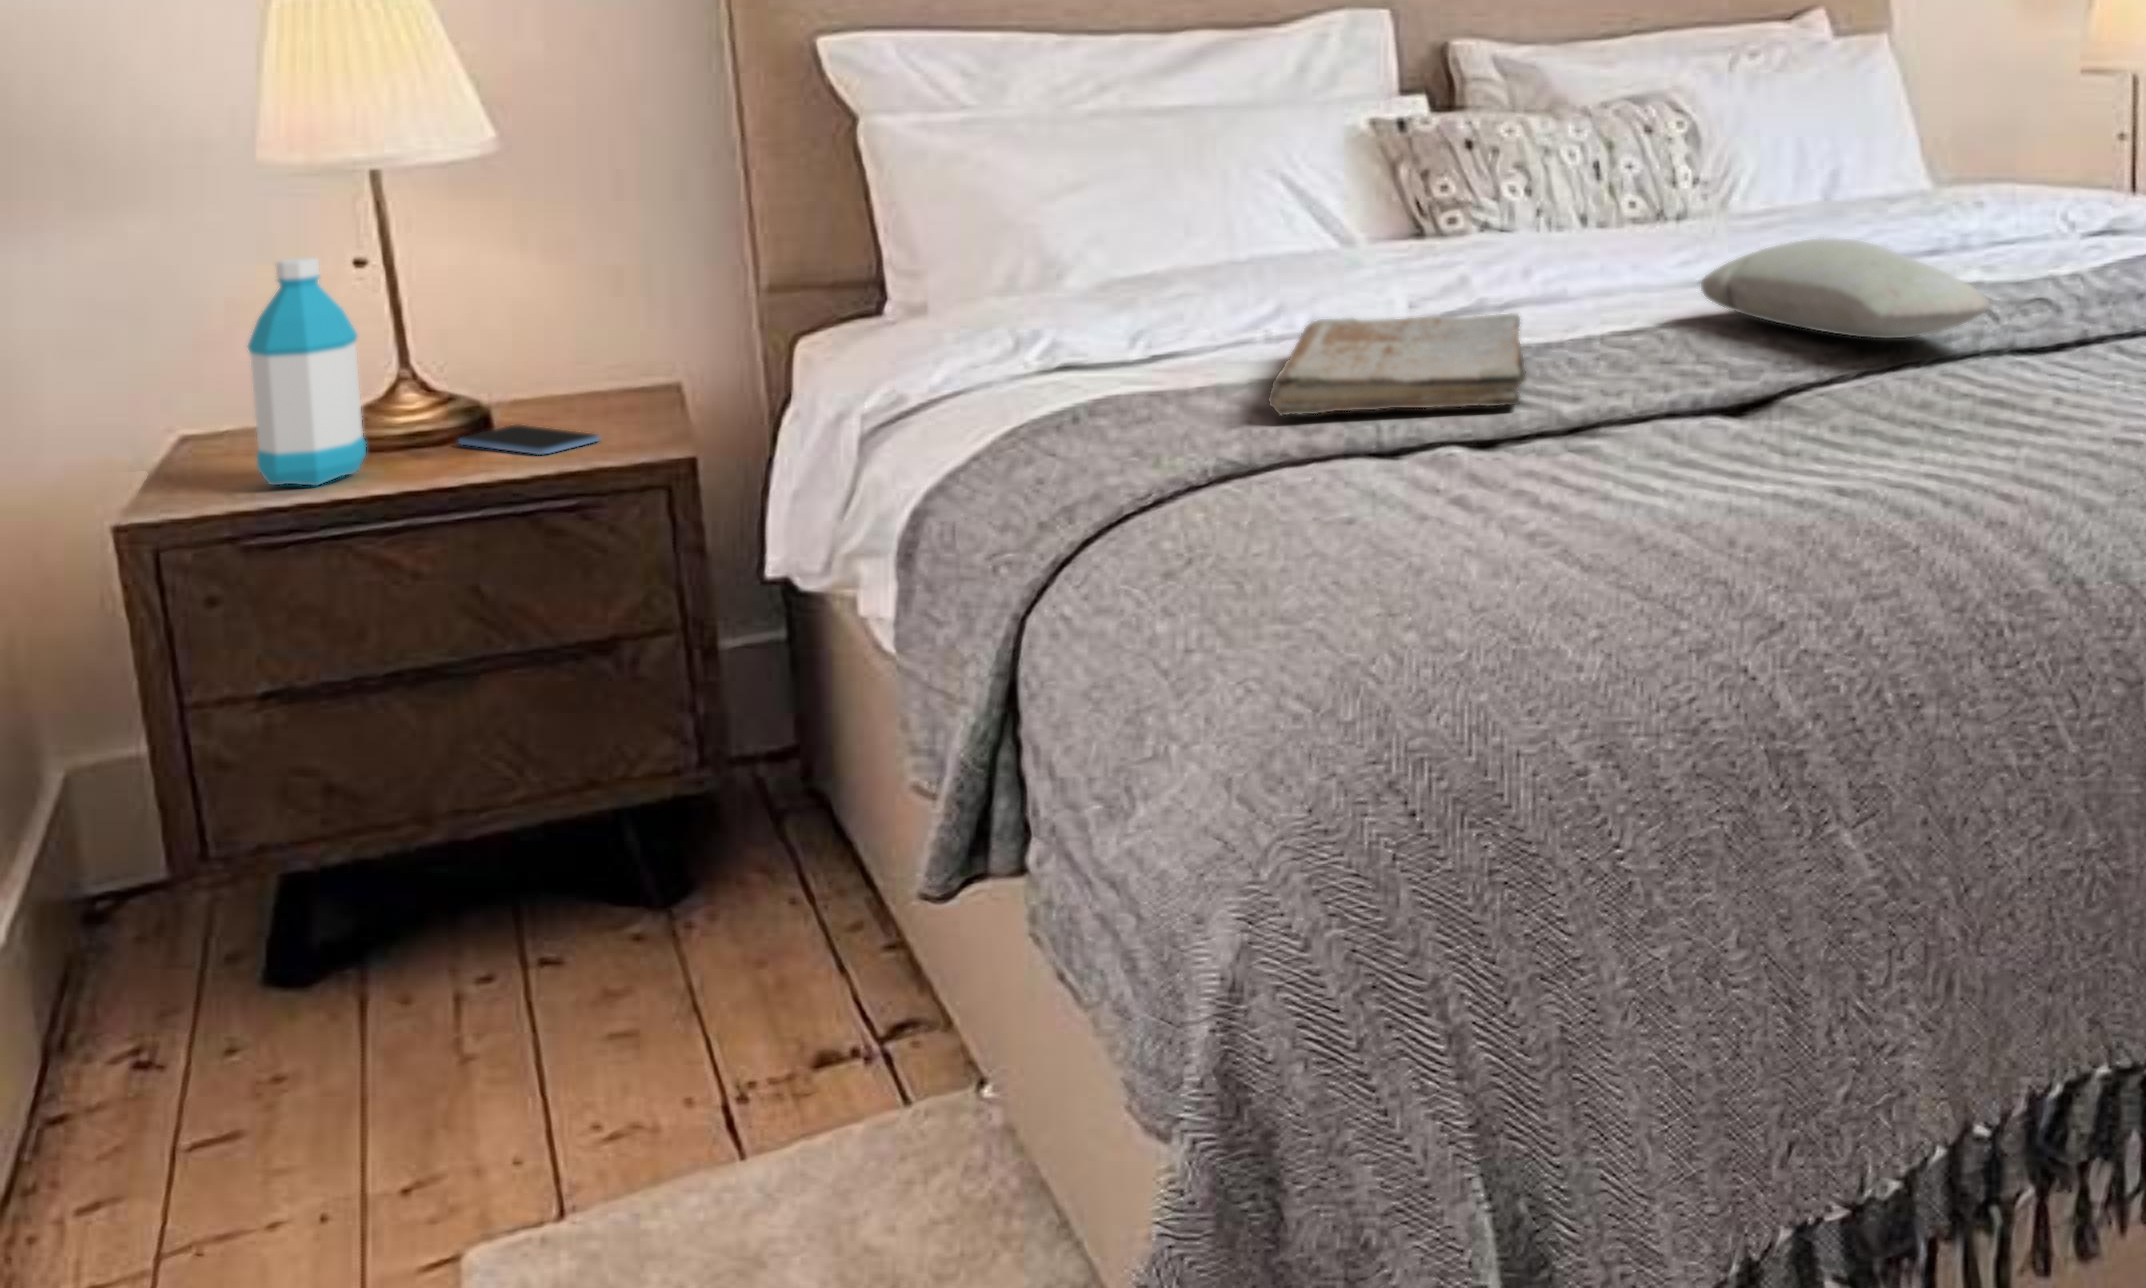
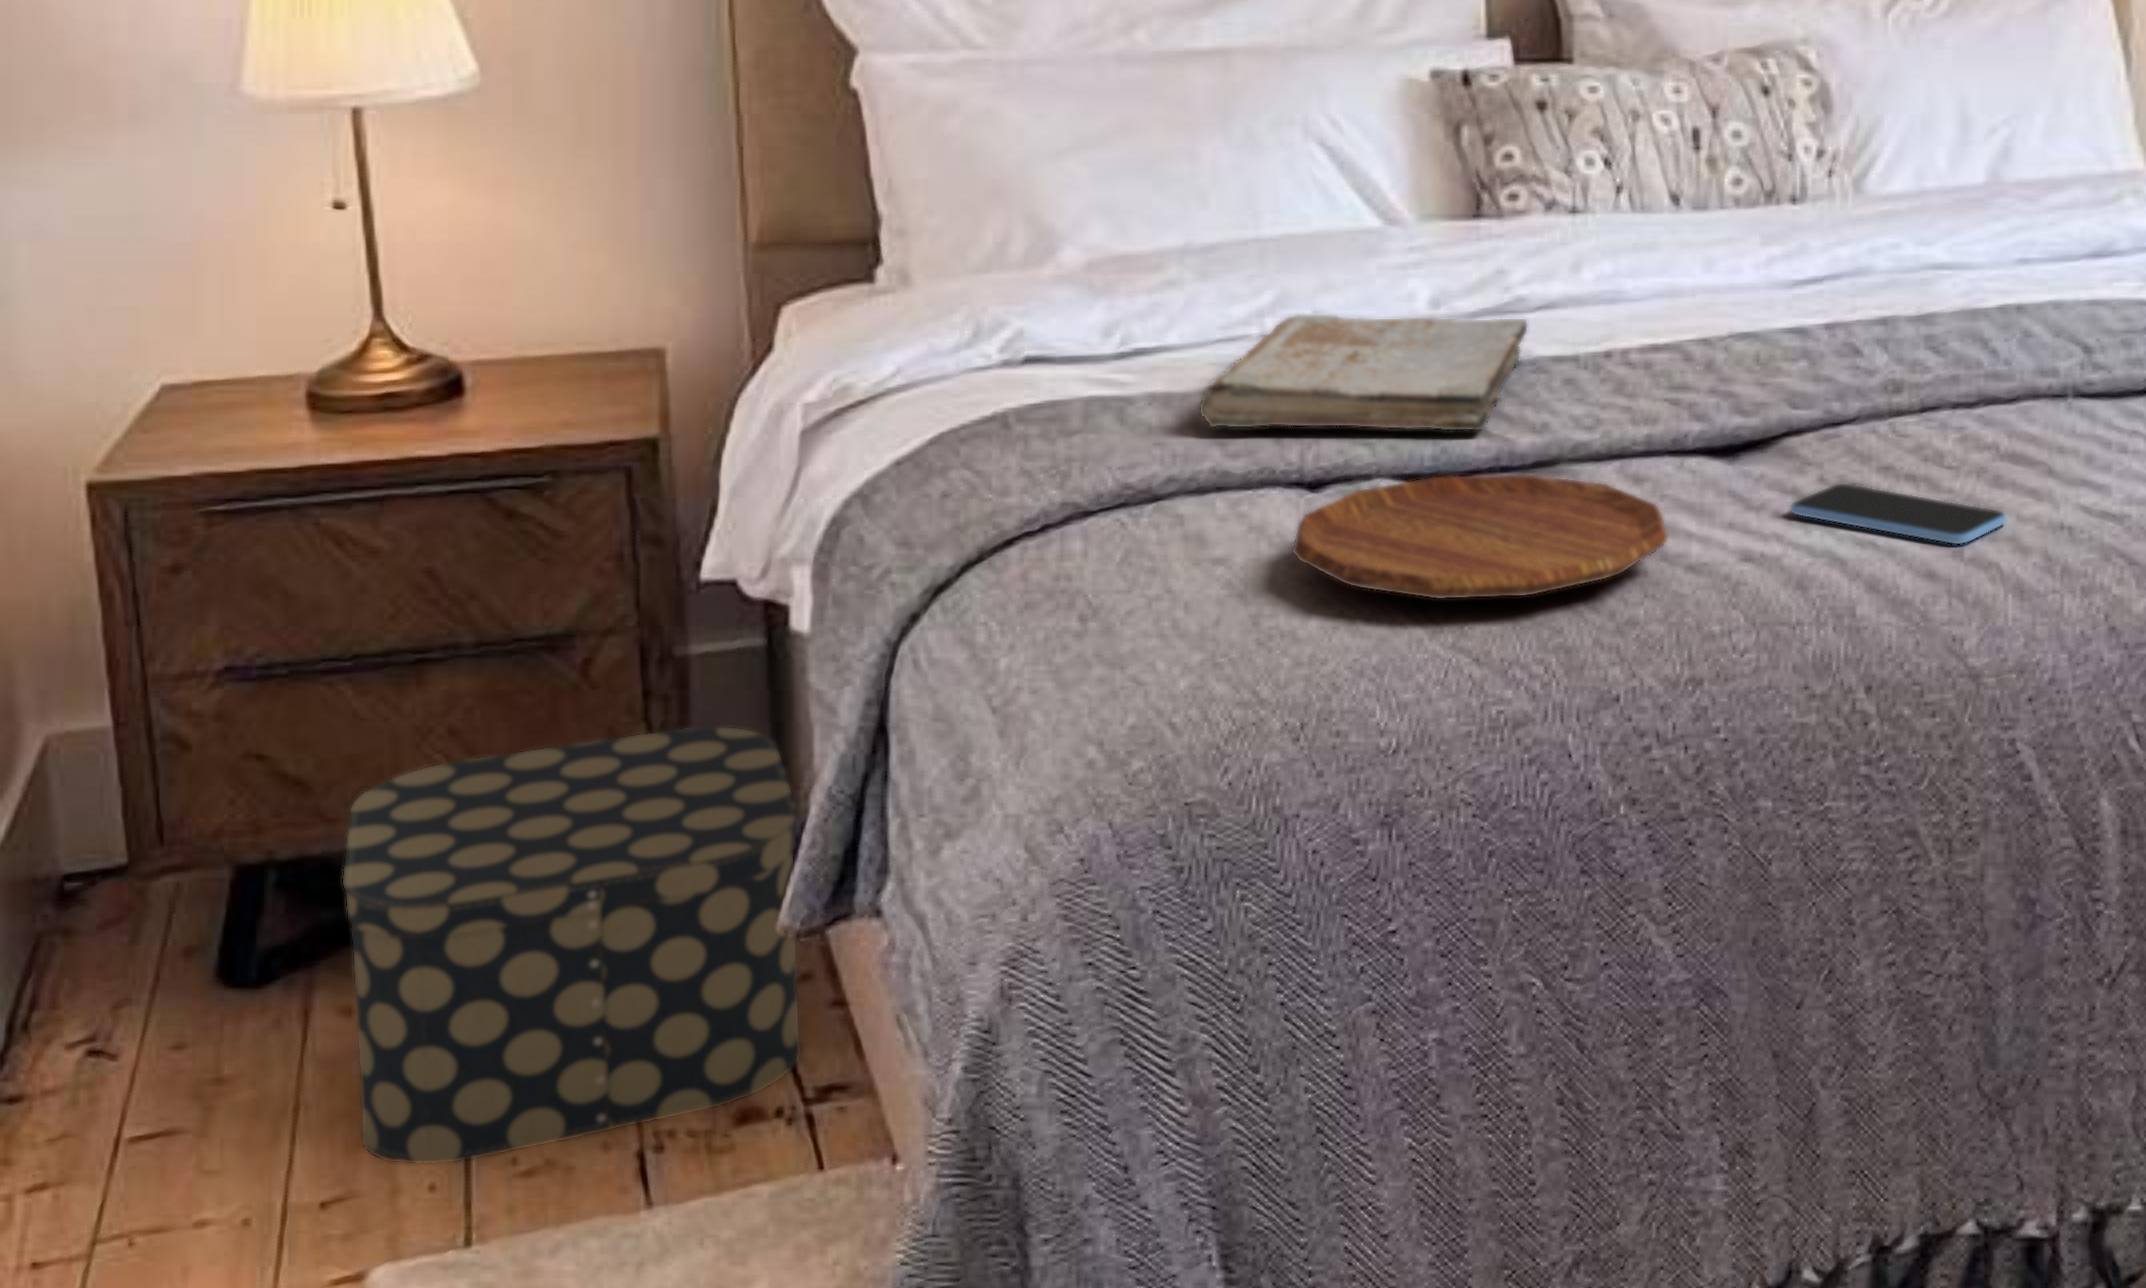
pillow: present [1701,238,1990,339] -> none [1756,245,2084,372]
water bottle: present [248,257,366,485] -> none [215,192,330,441]
smartphone: present [459,425,599,455] -> present [1790,484,2006,544]
tray: none [1418,437,1746,546] -> present [1293,474,1668,598]
storage box: none [407,713,860,1143] -> present [343,727,800,1163]

